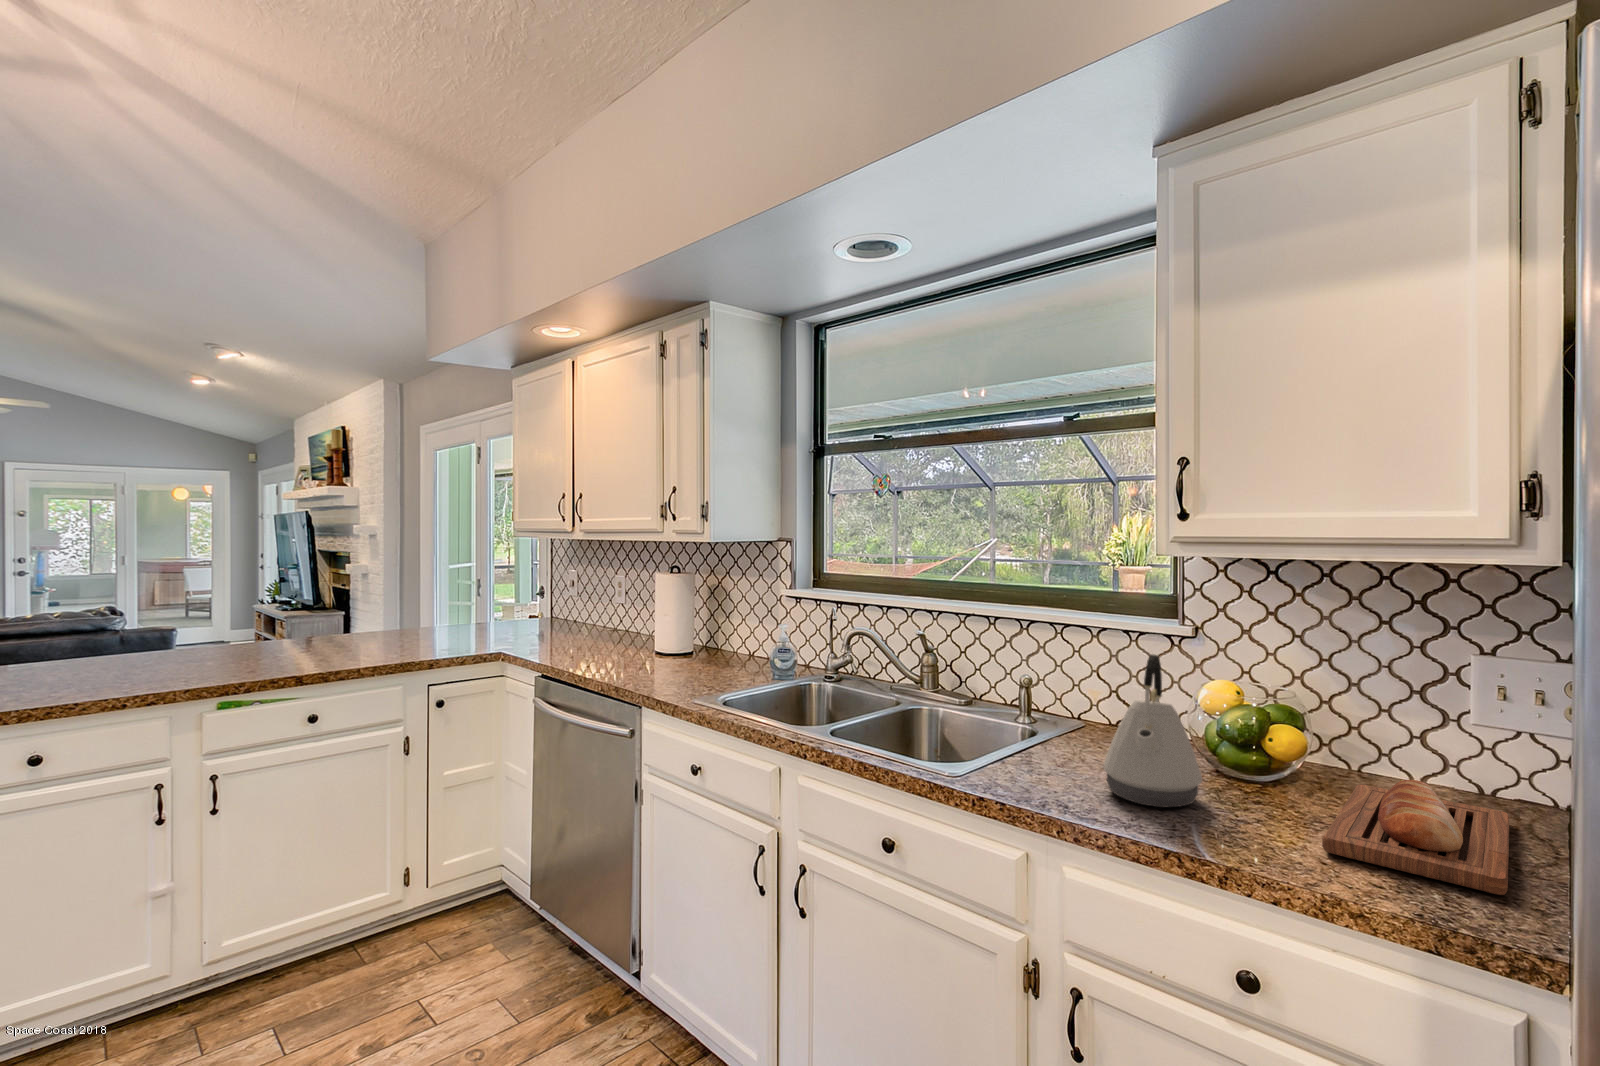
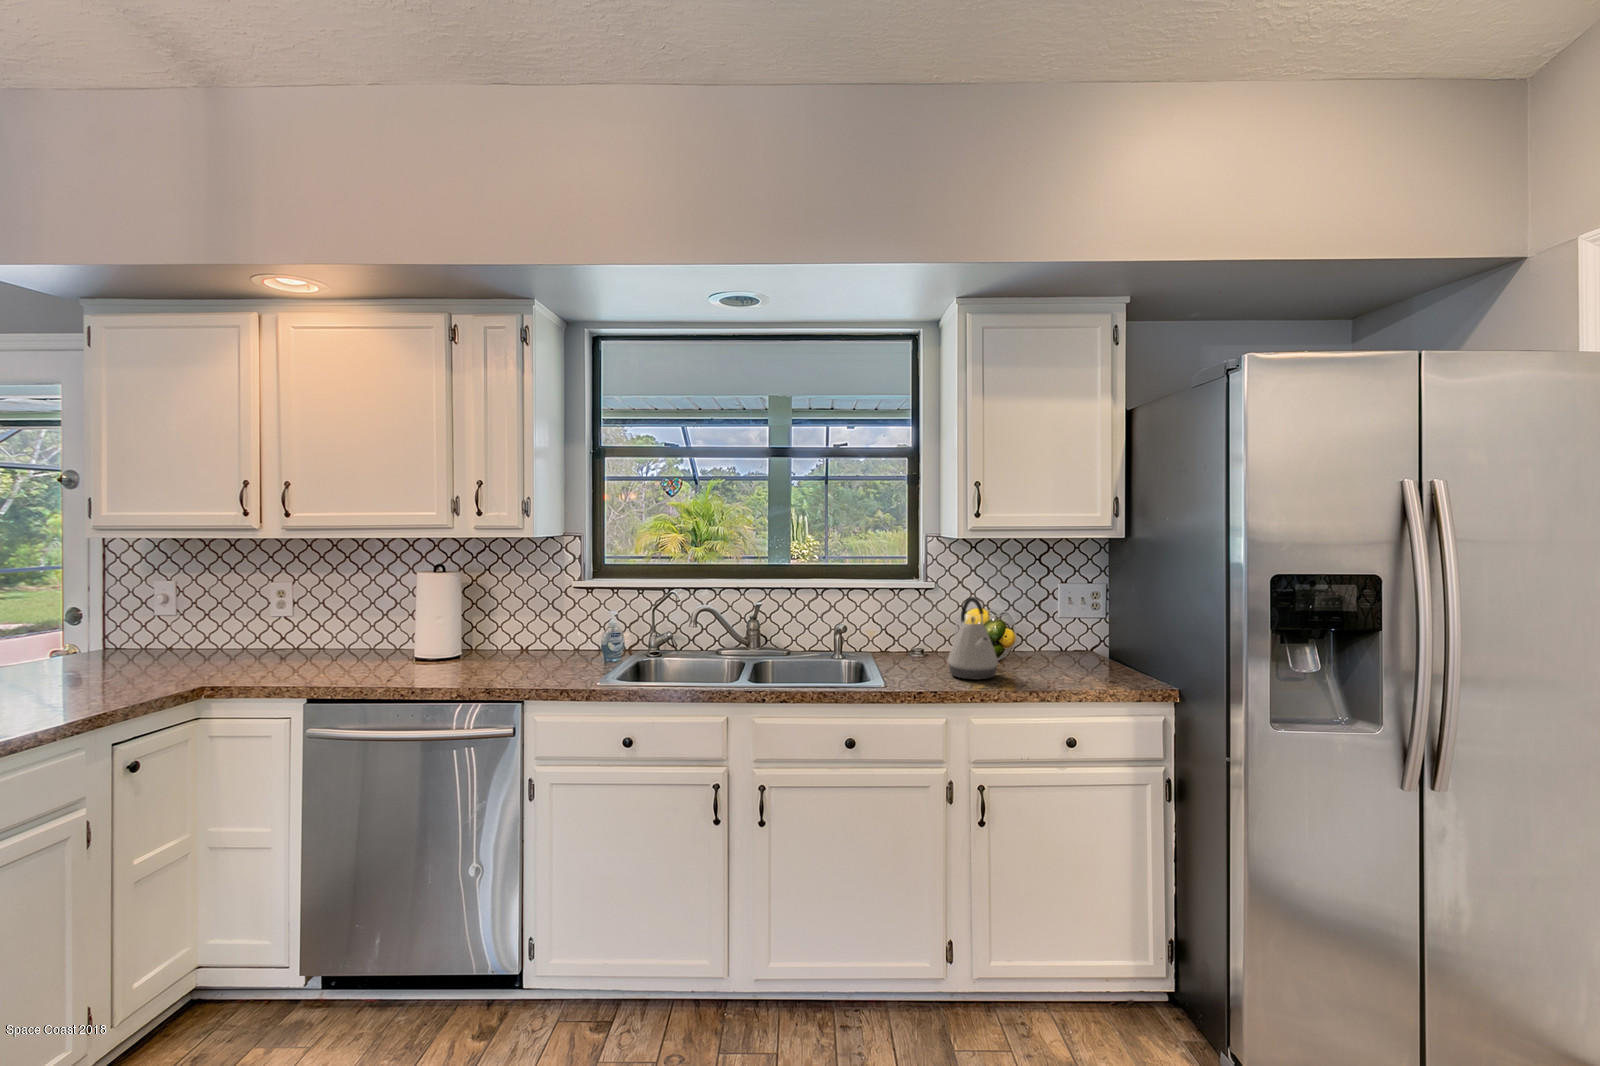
bread loaf: present [1322,780,1509,895] -> none [1031,645,1127,680]

